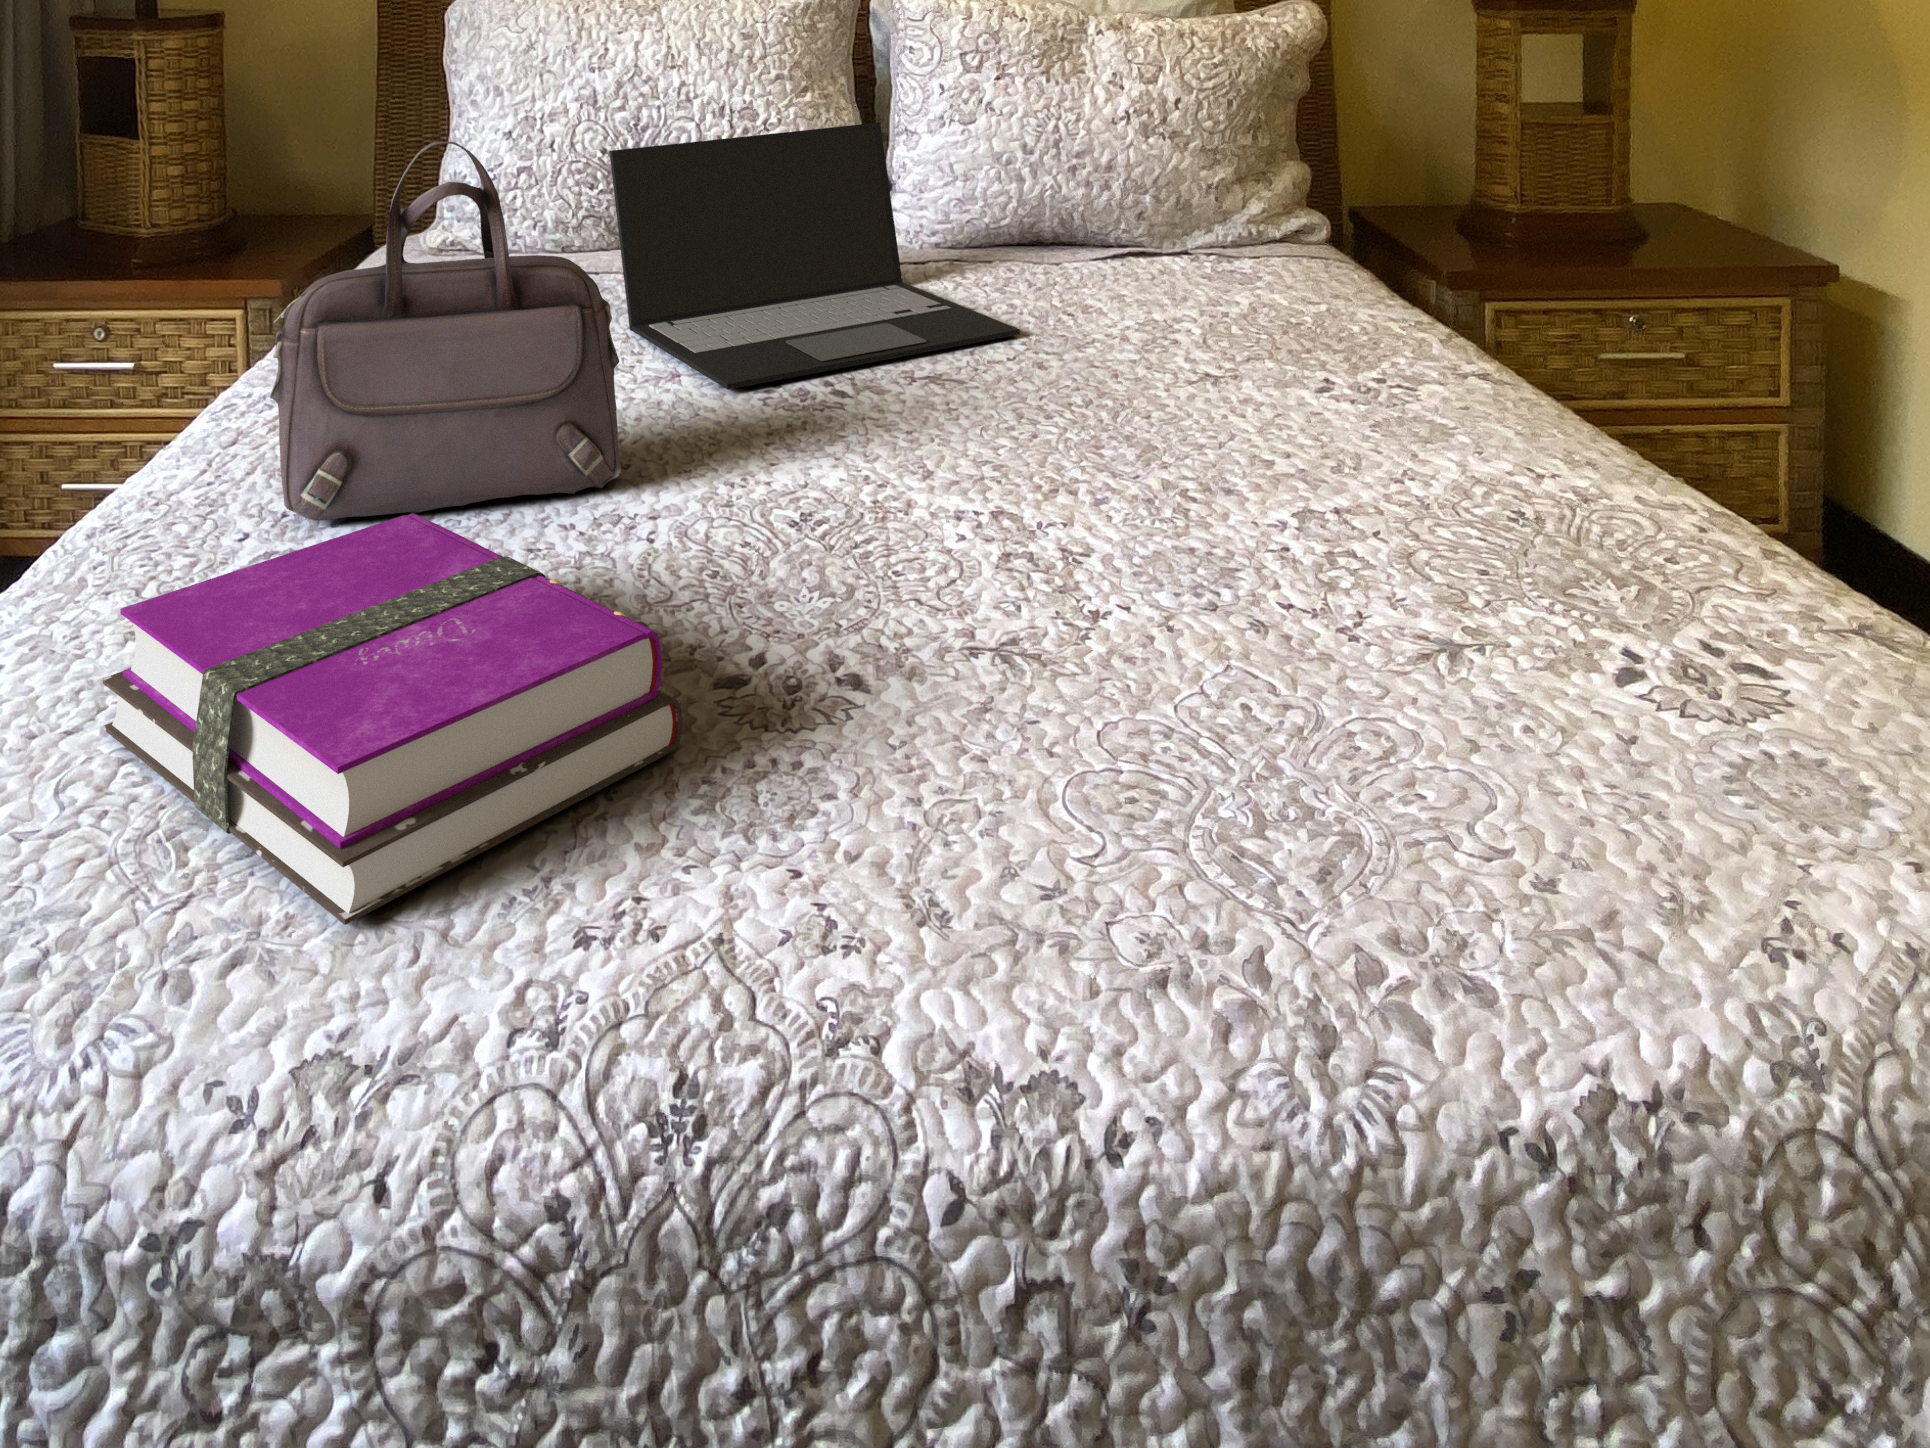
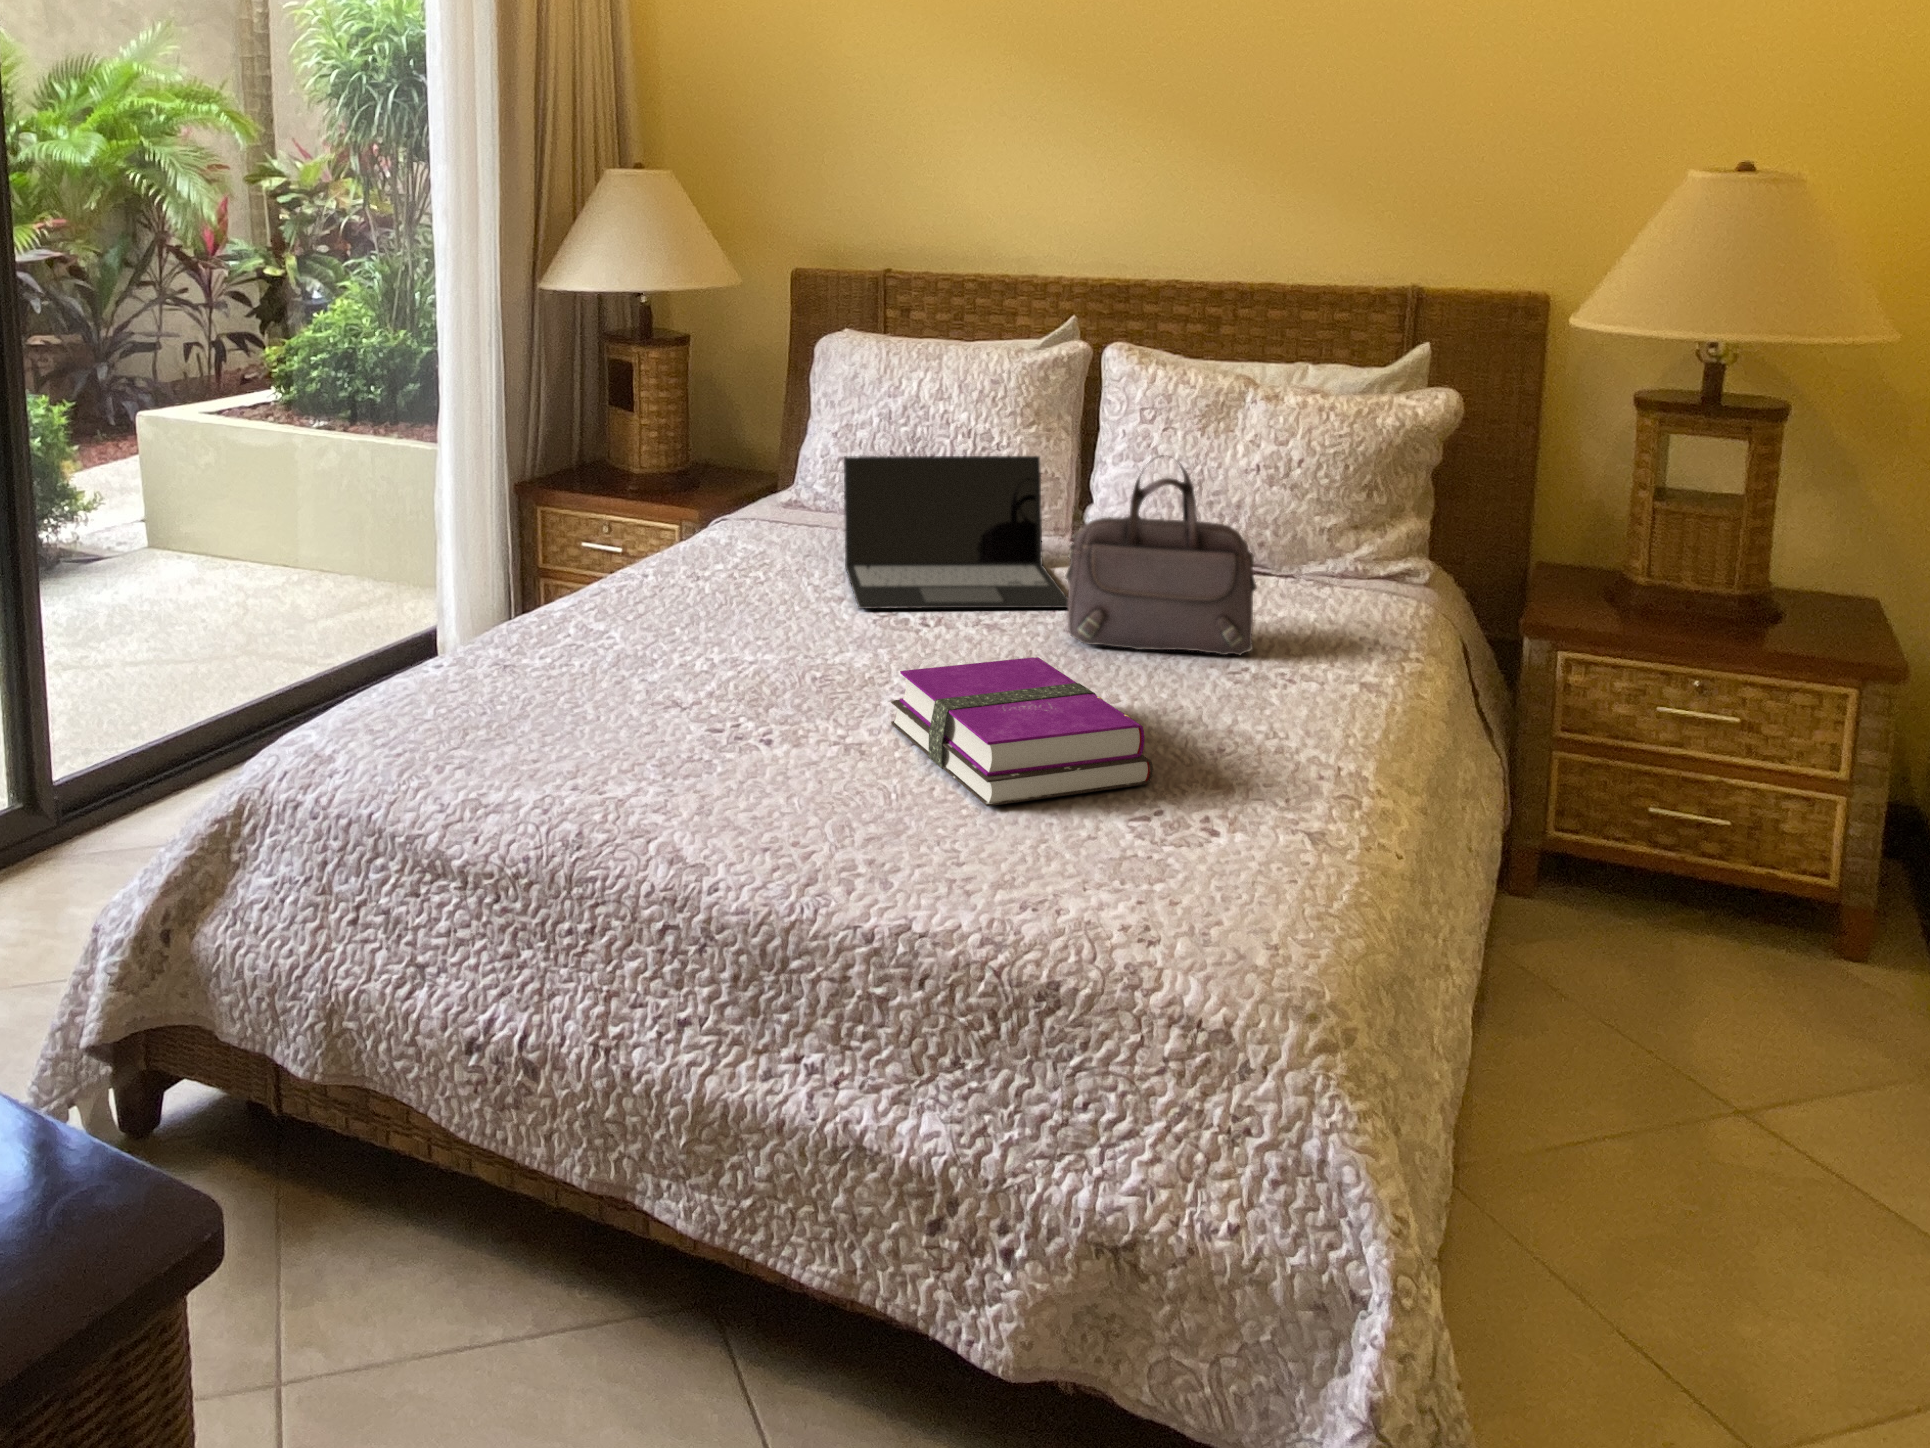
handbag: present [270,141,621,521] -> present [1065,456,1257,655]
hardback book: present [102,513,682,925] -> present [890,657,1153,806]

